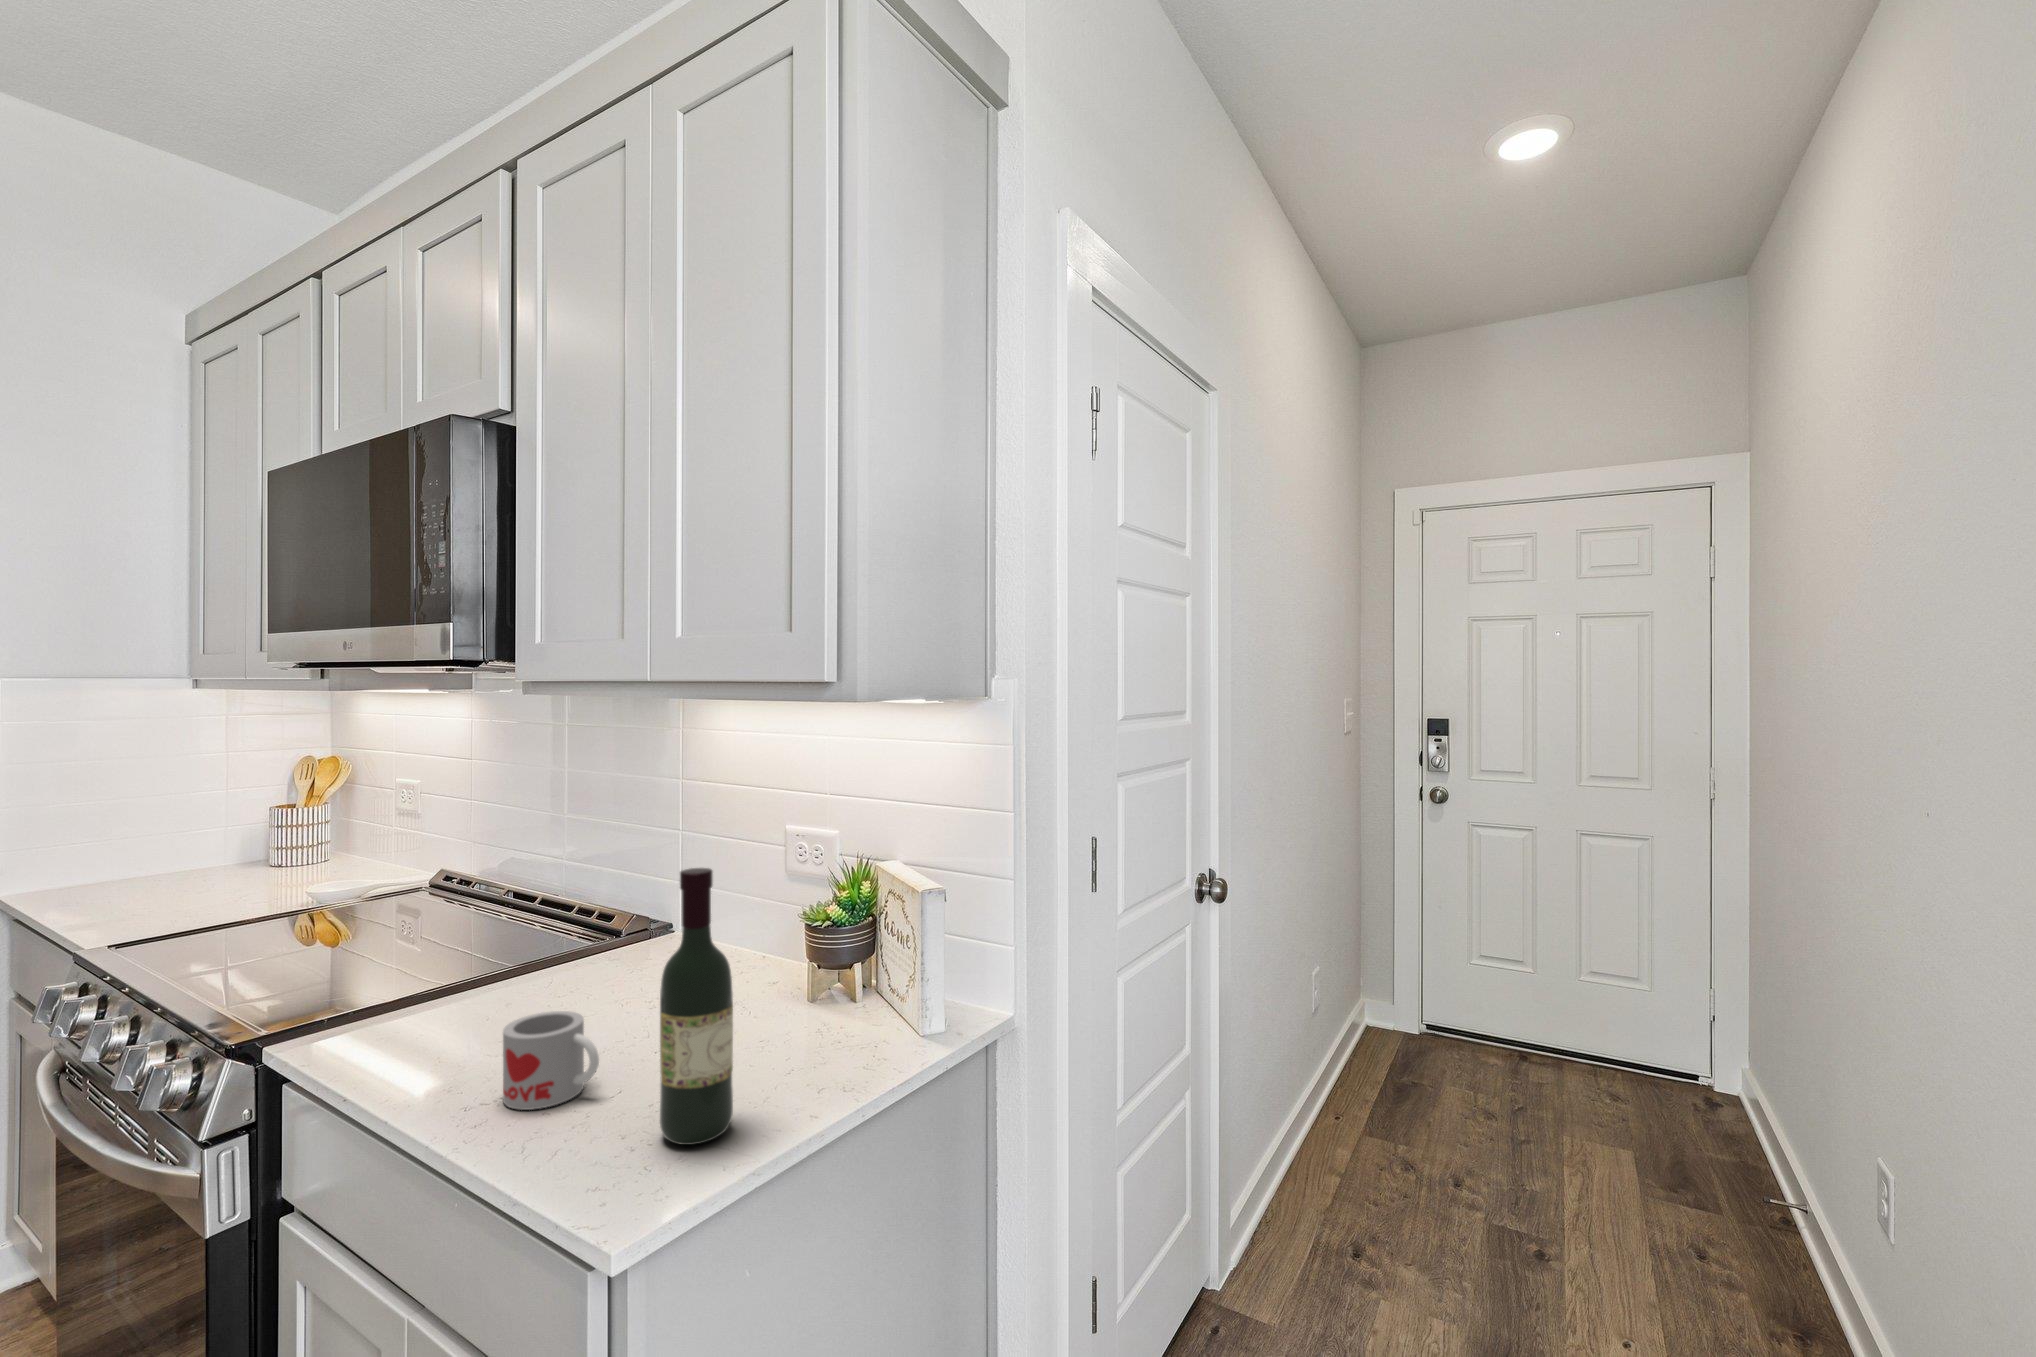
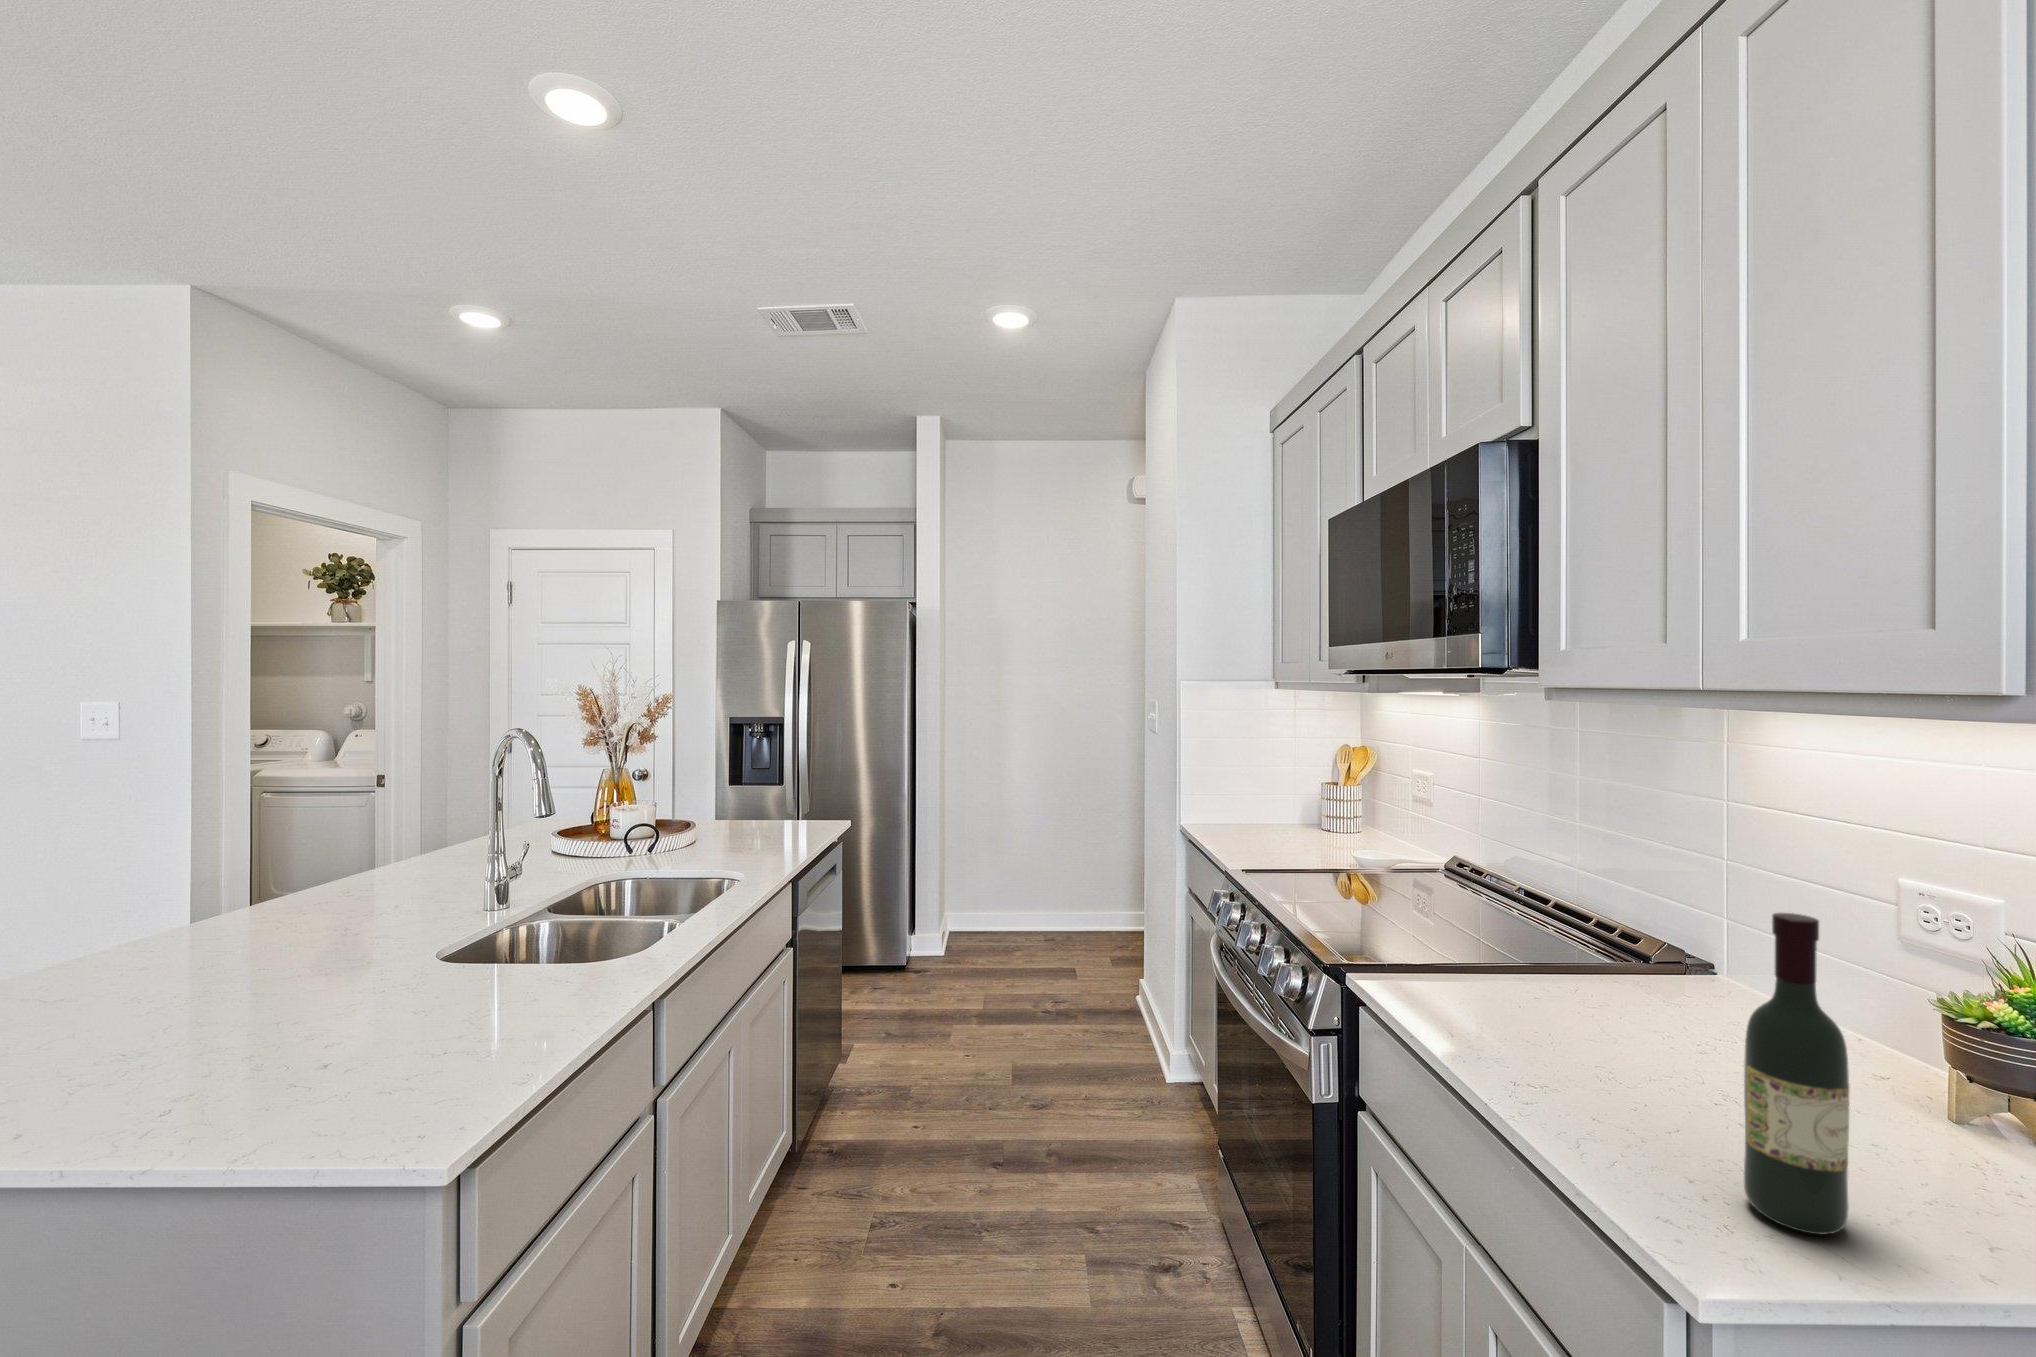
mug: present [503,1011,599,1110] -> none [1553,1019,1658,1118]

